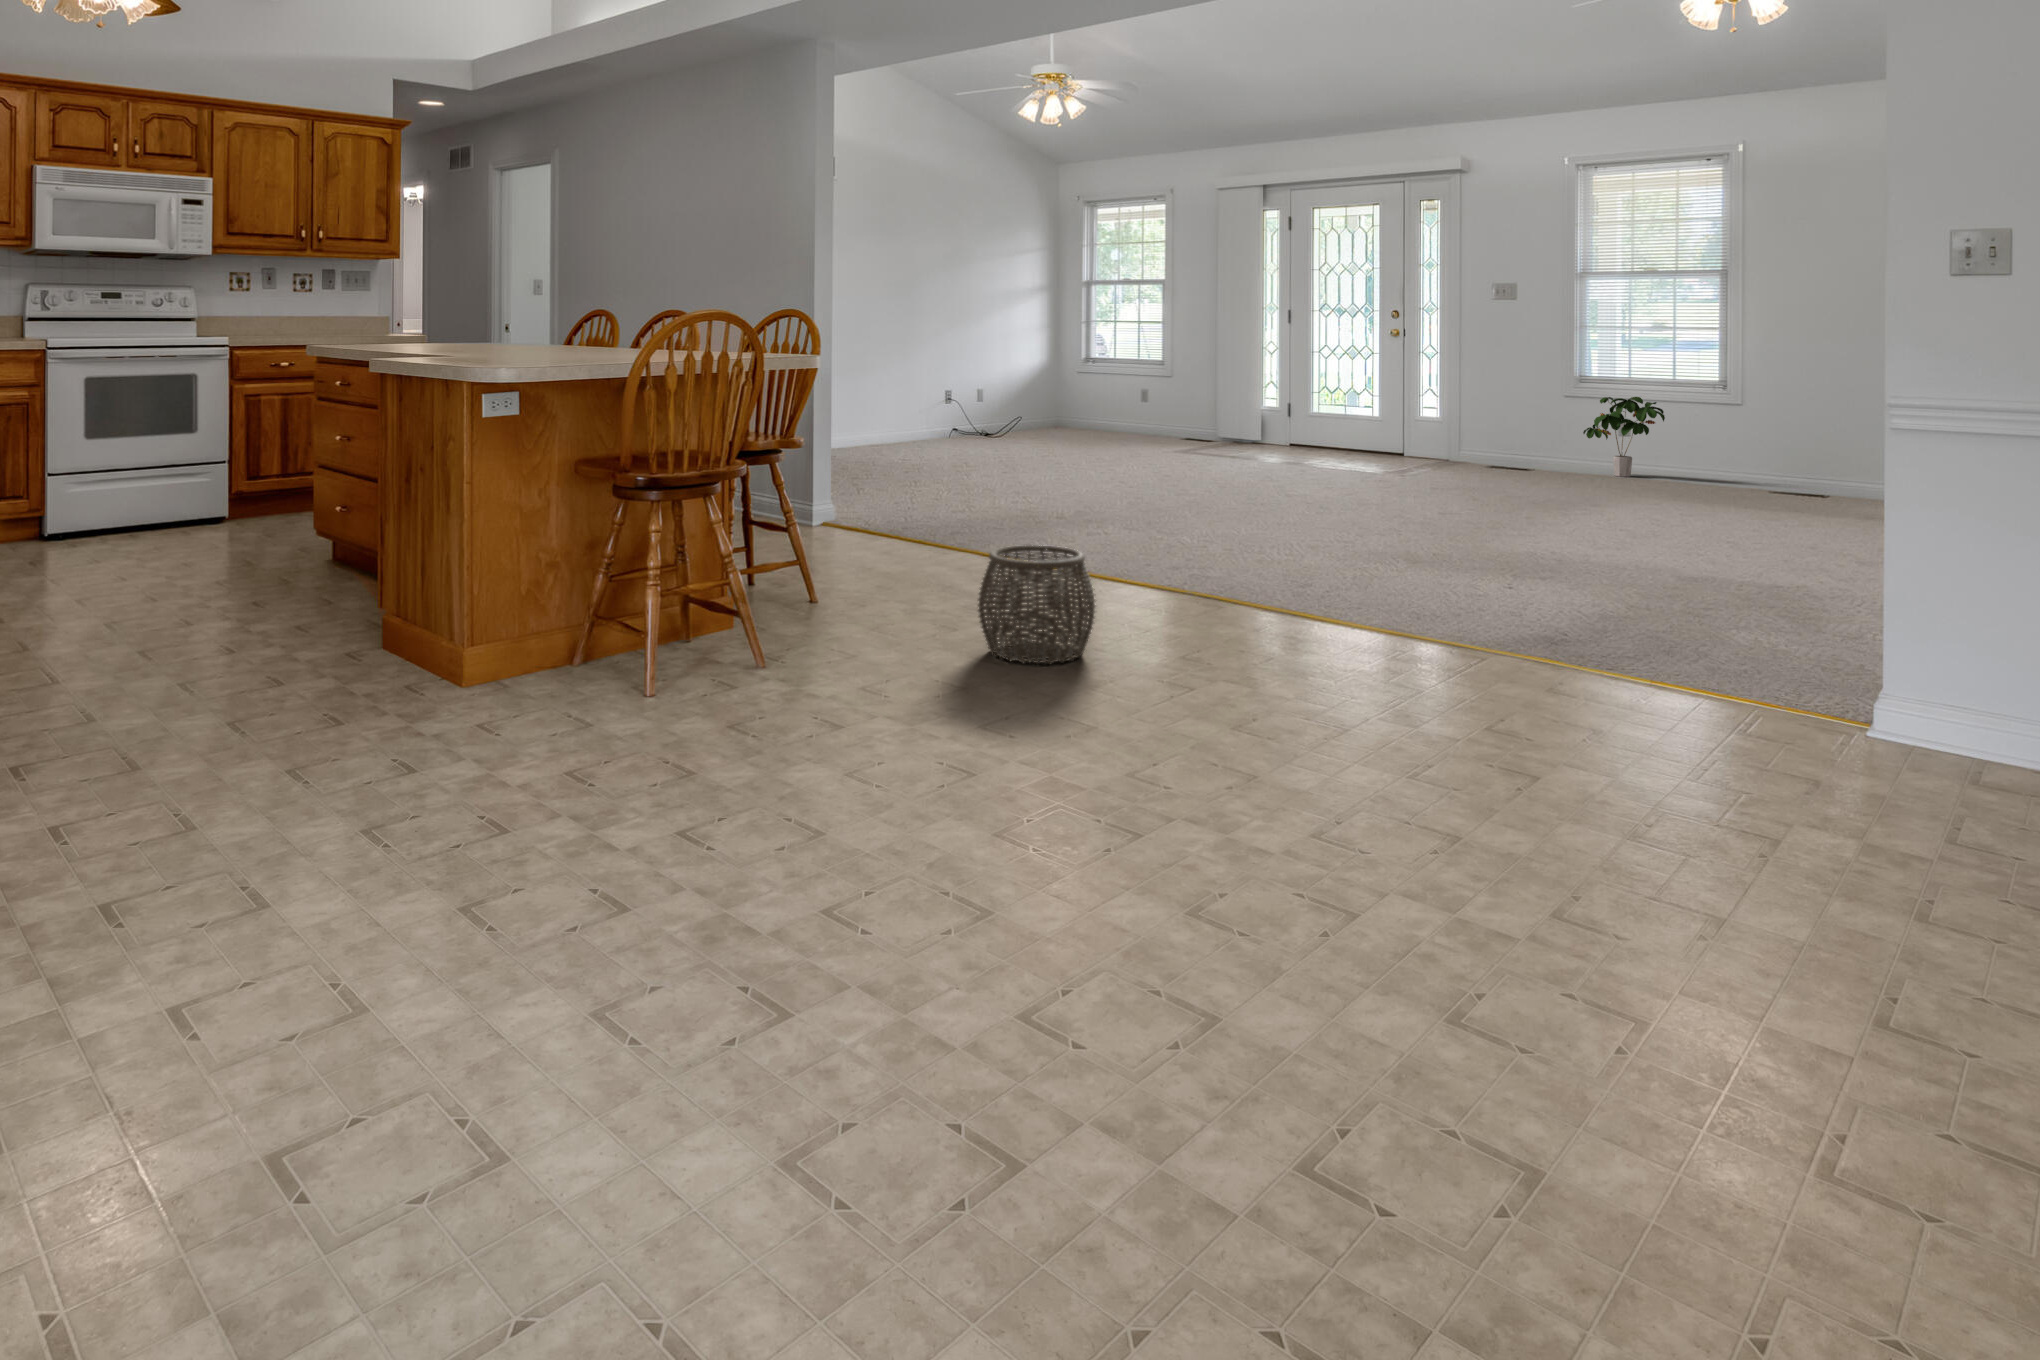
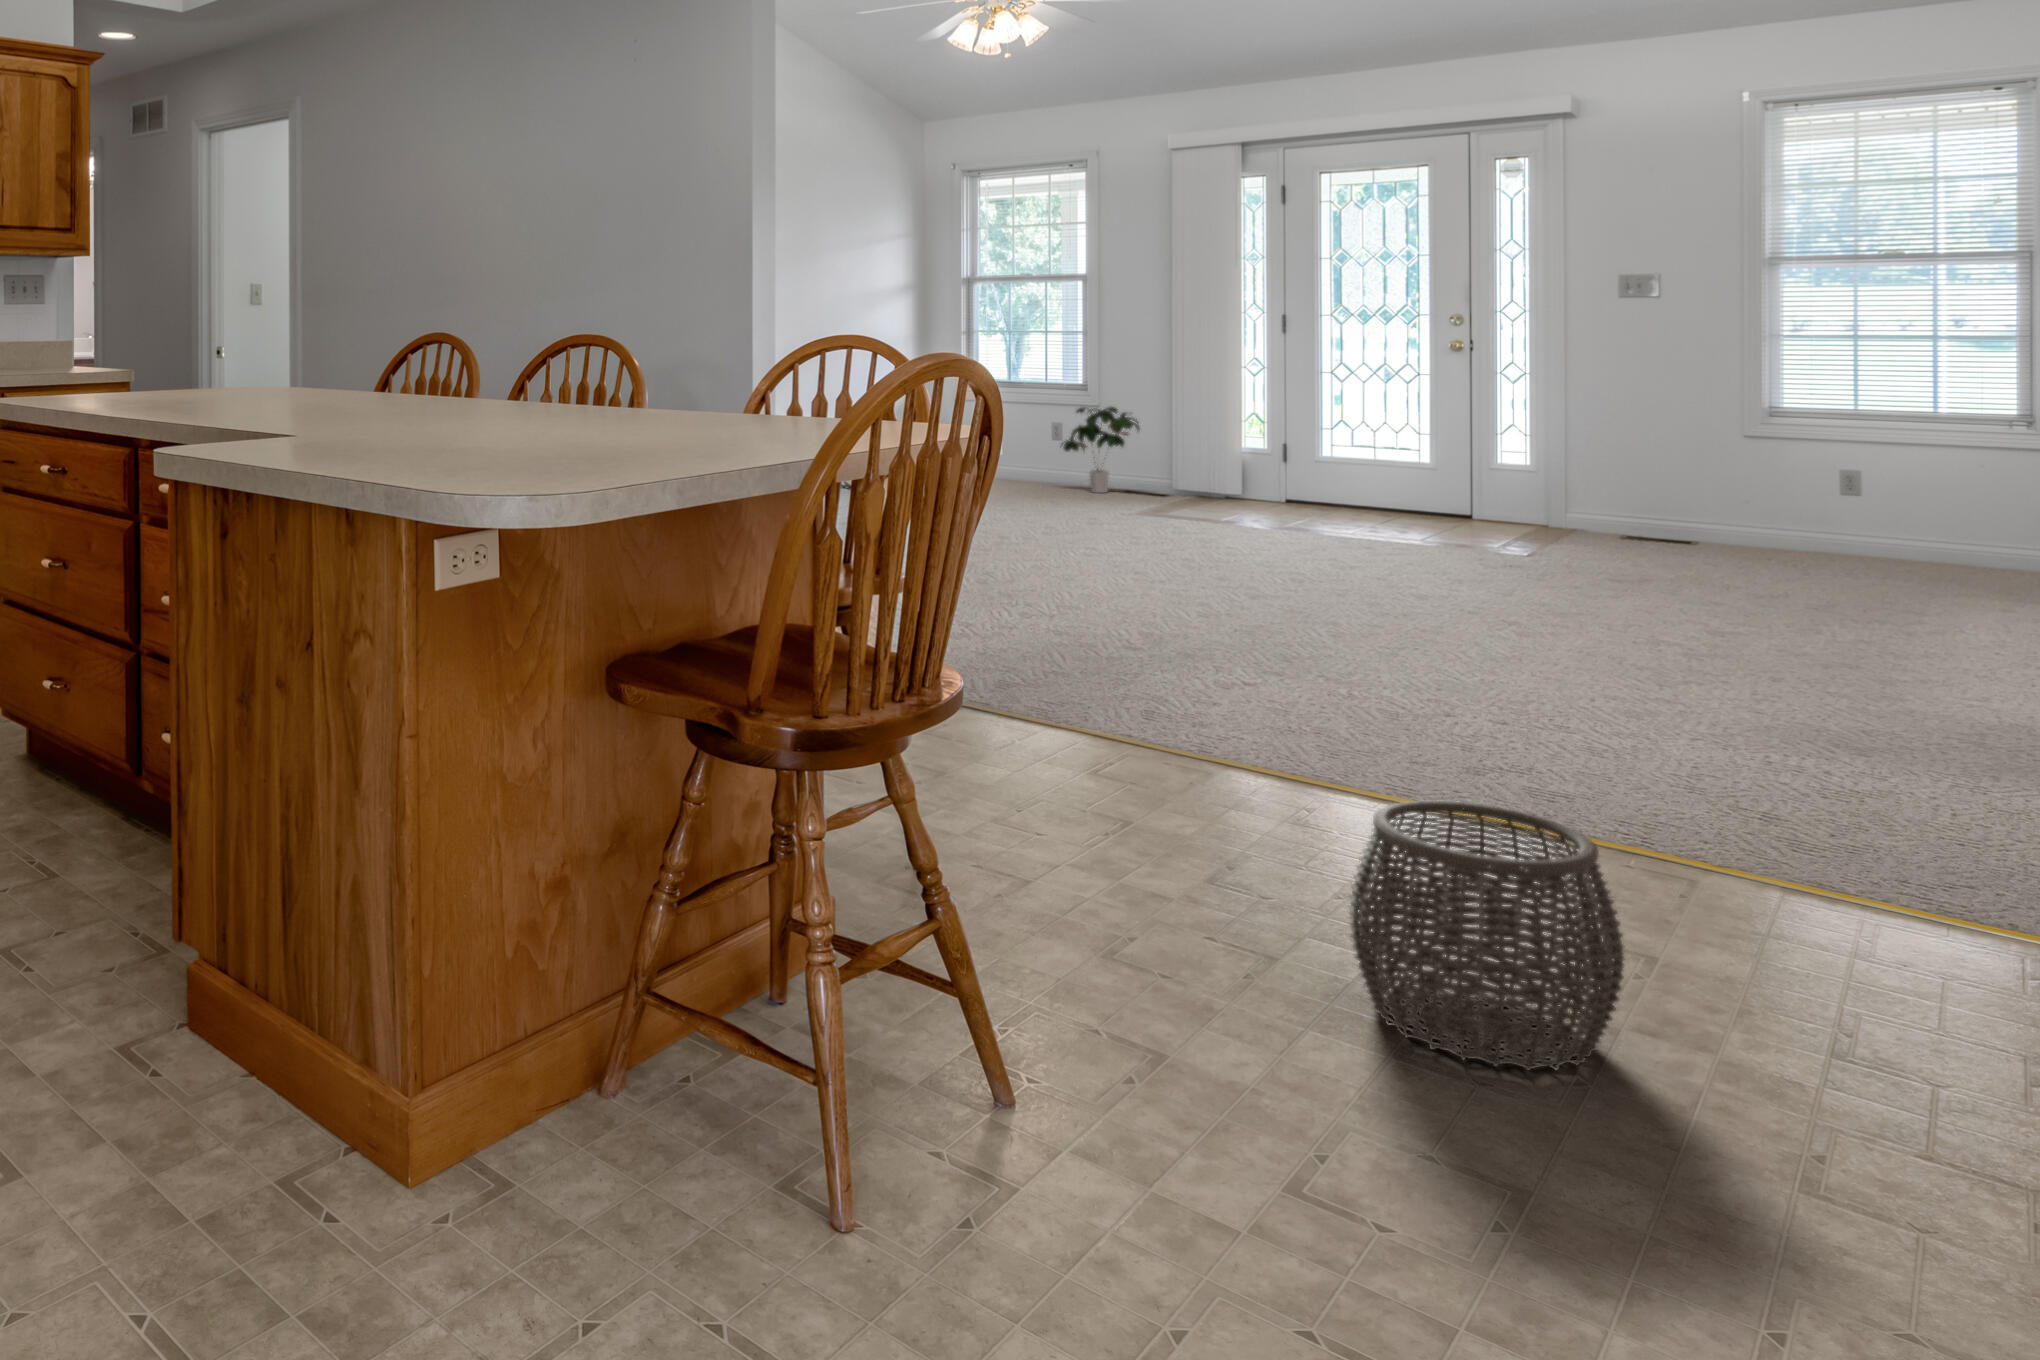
potted plant: present [1583,397,1665,477] -> present [1060,407,1140,493]

